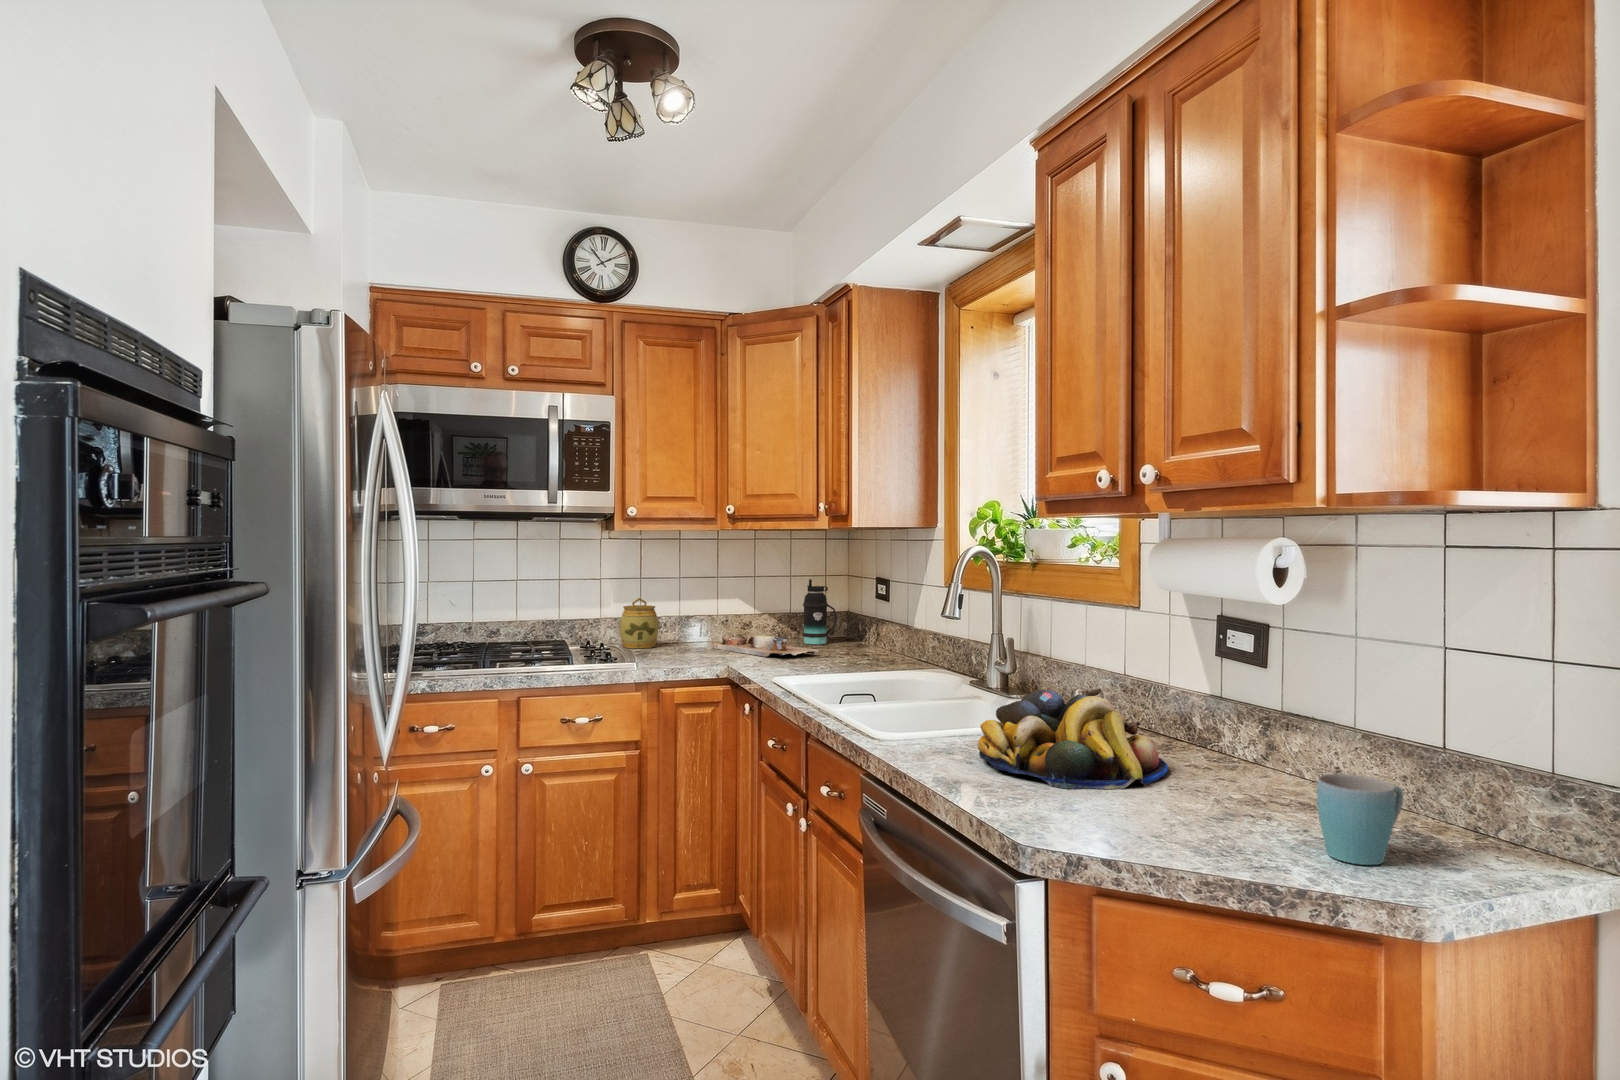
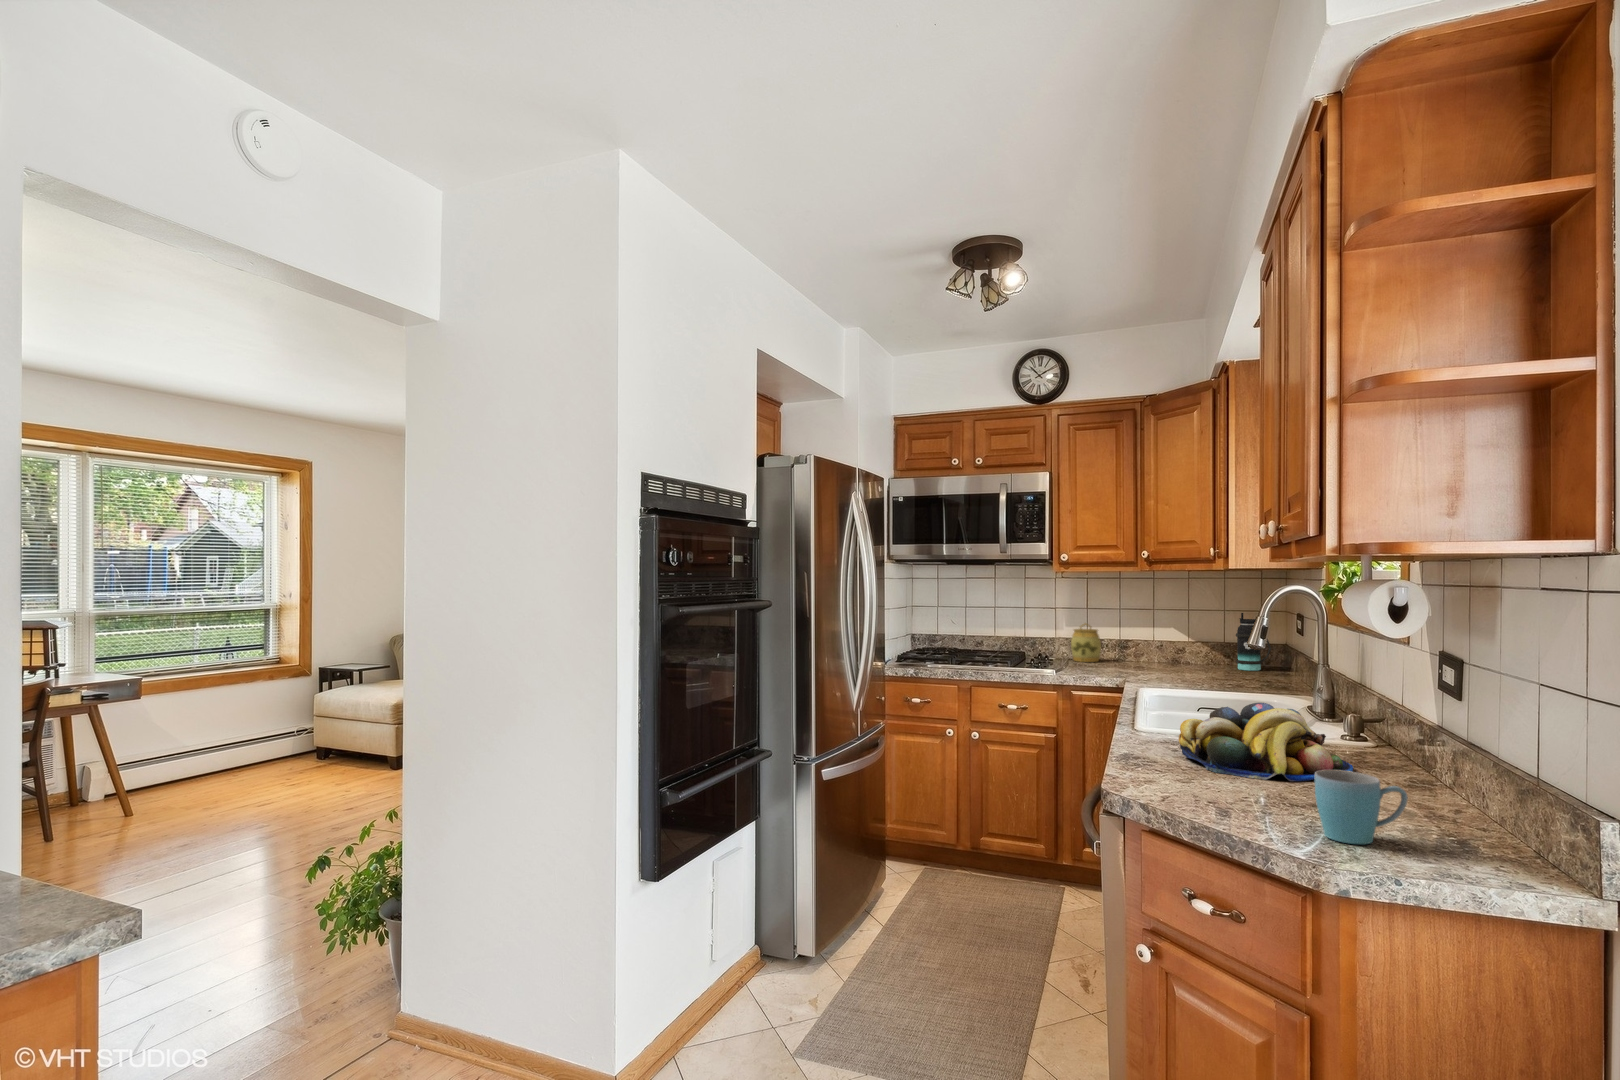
cutting board: present [713,635,820,657] -> none [1145,657,1229,677]

